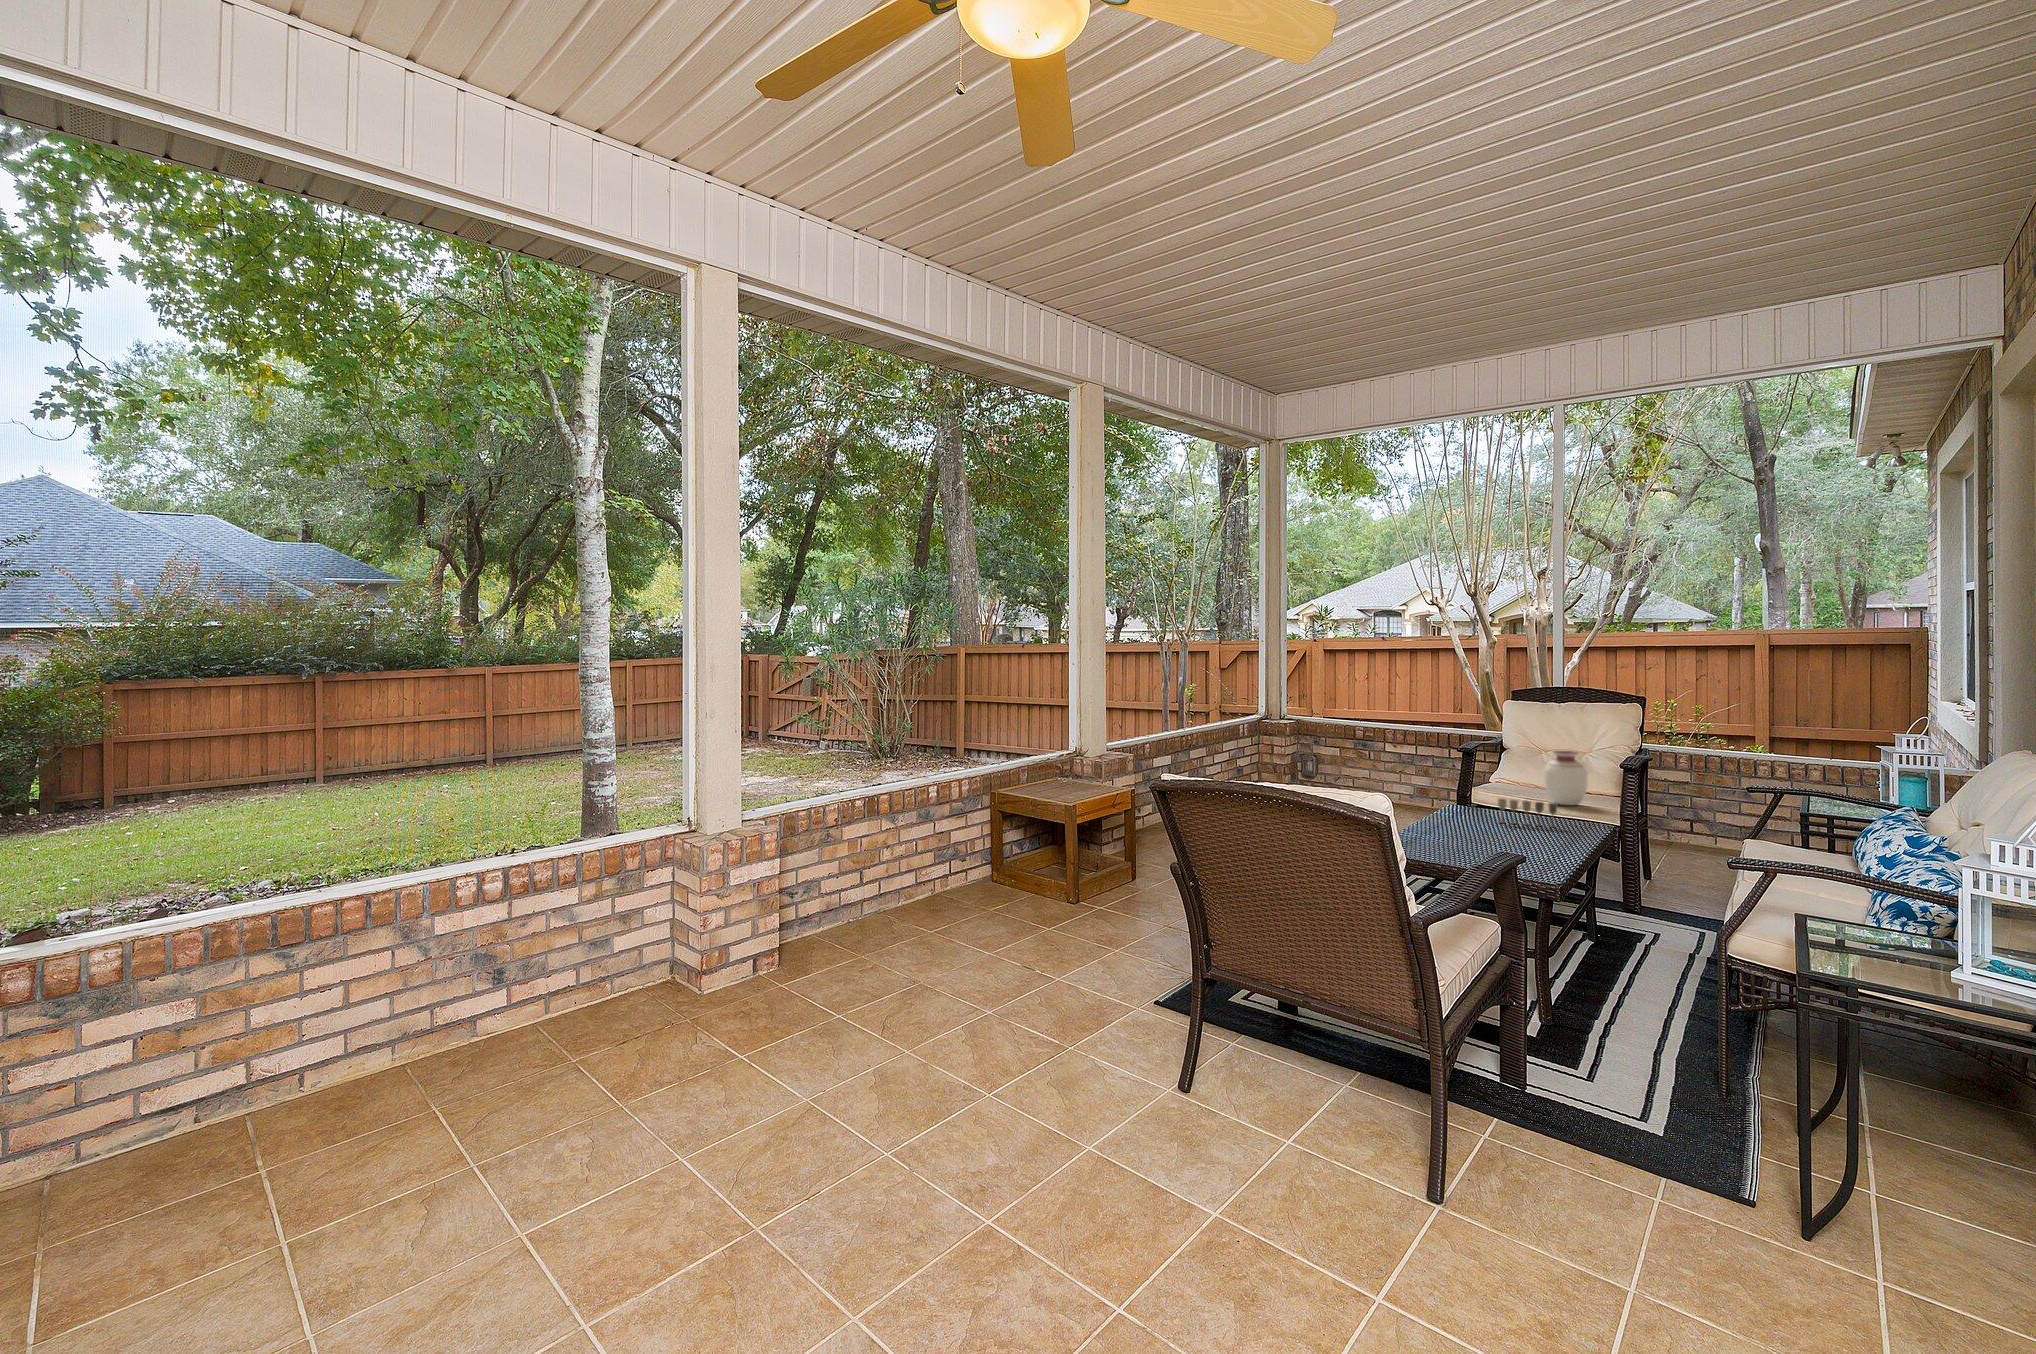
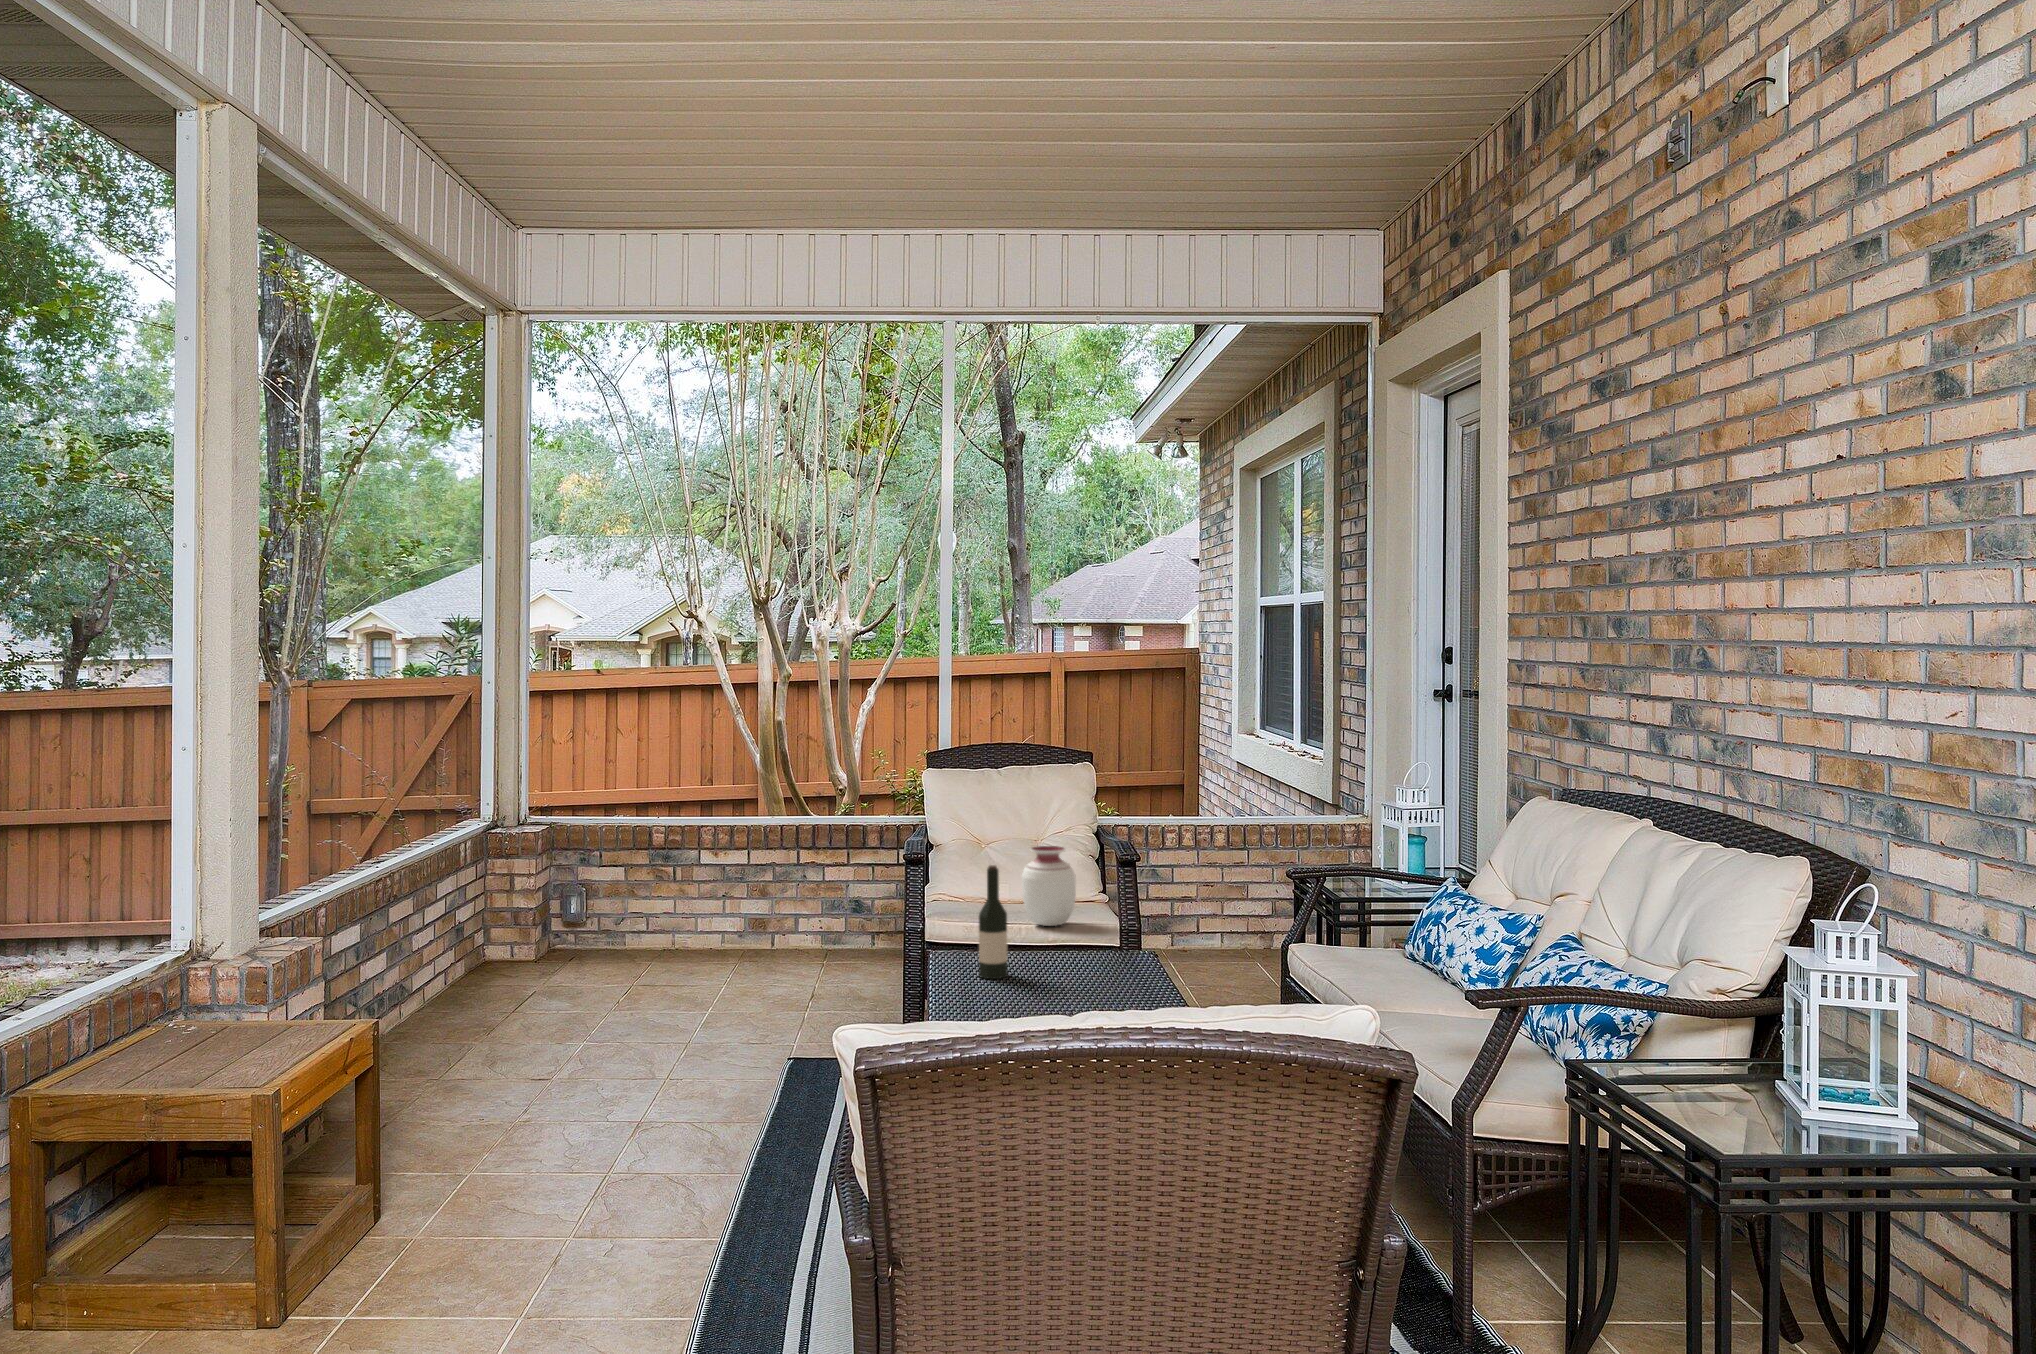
wine bottle: none [1462,751,1484,822] -> present [979,865,1008,979]
wine glass: present [1498,799,1558,828] -> none [1026,931,1103,973]

